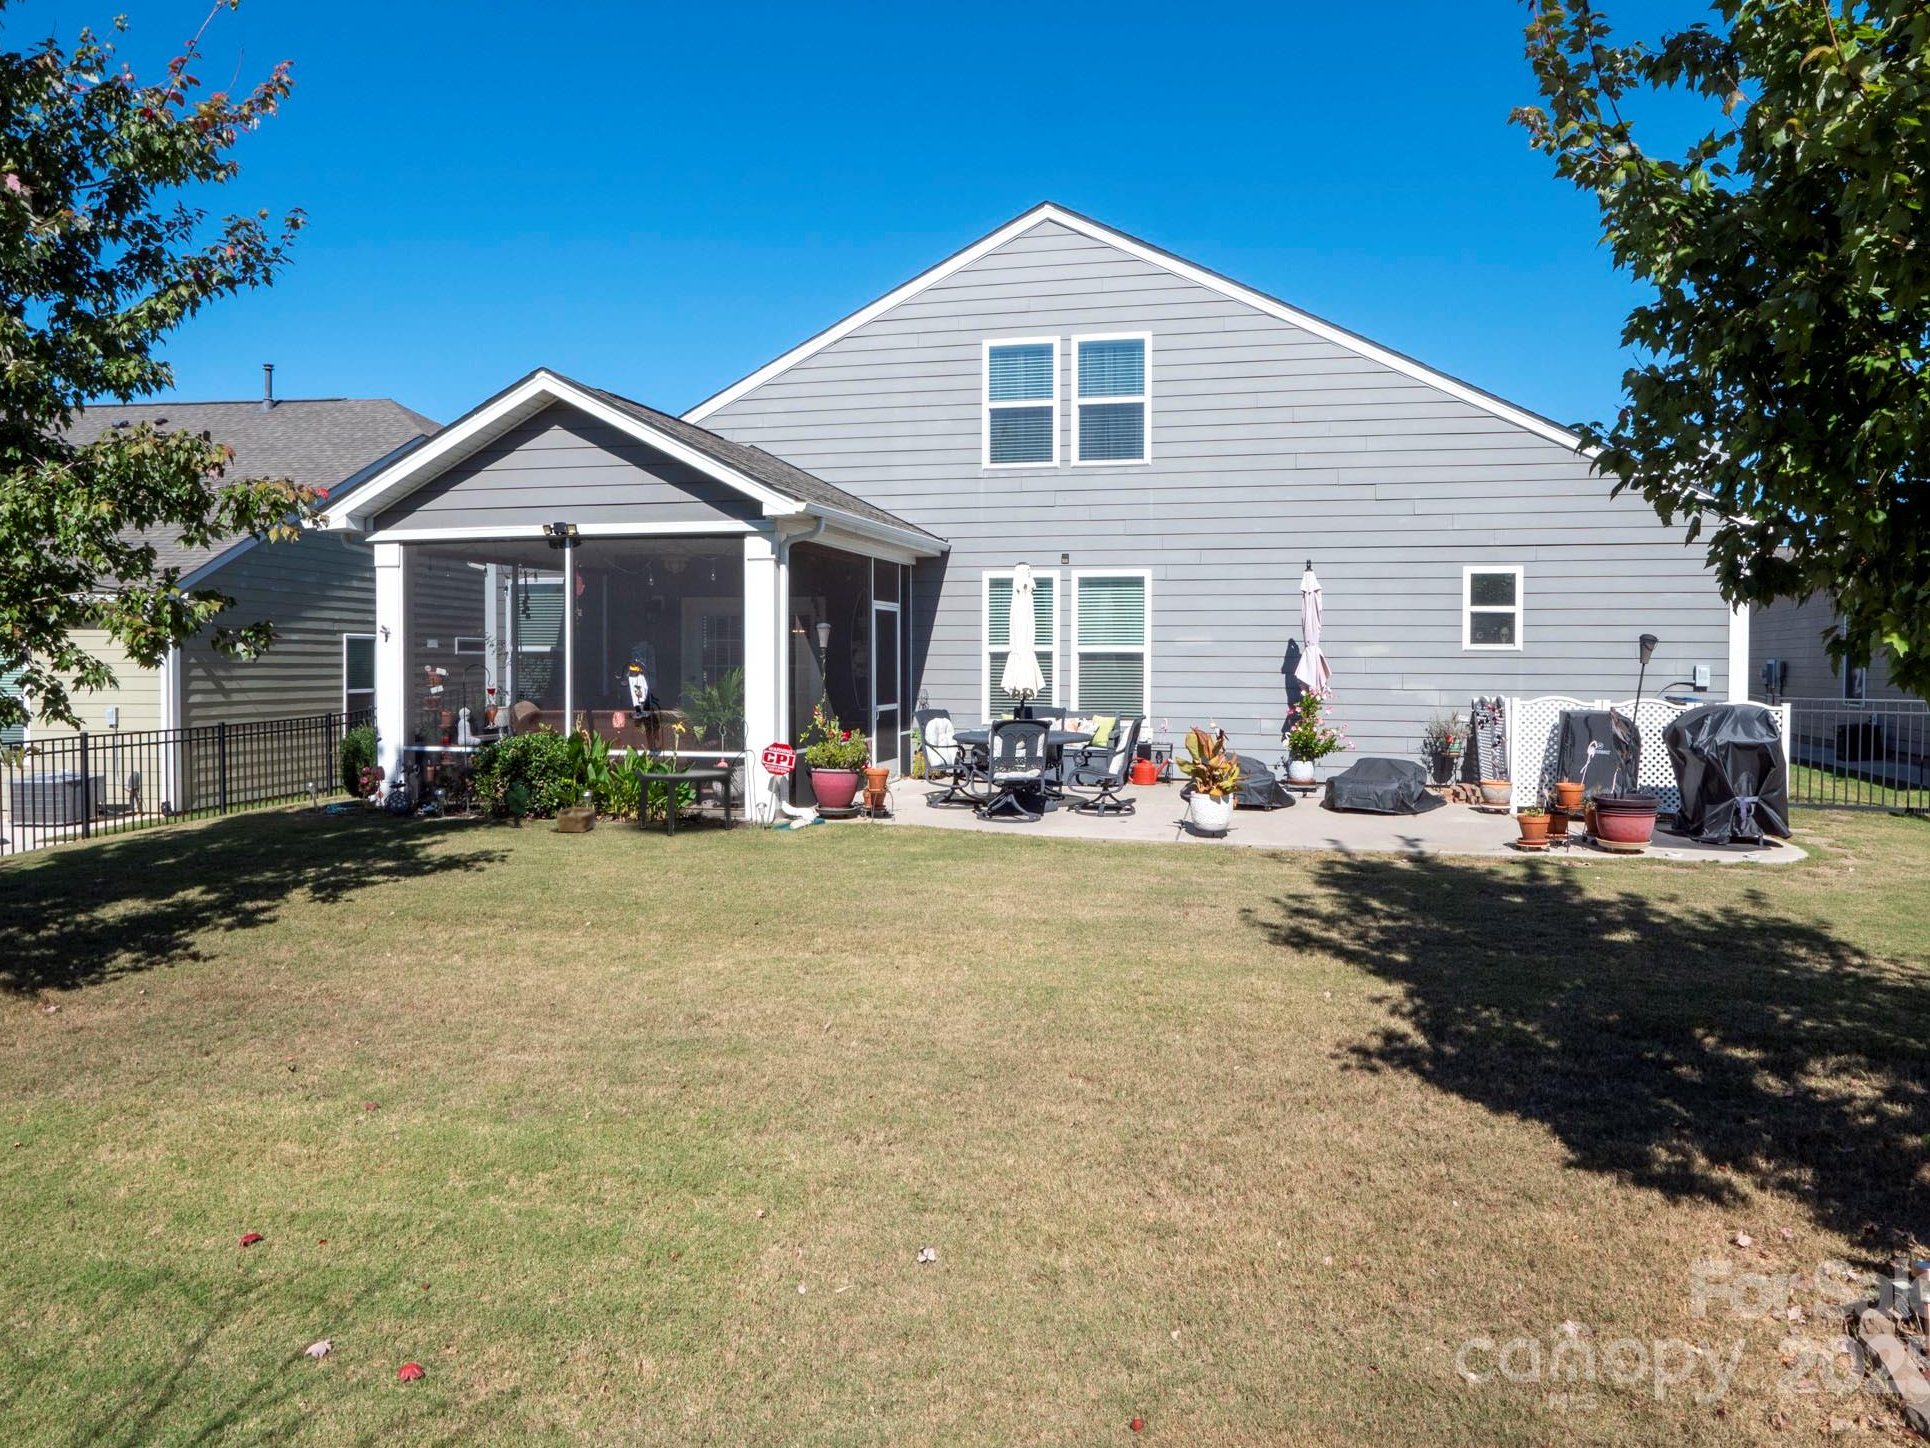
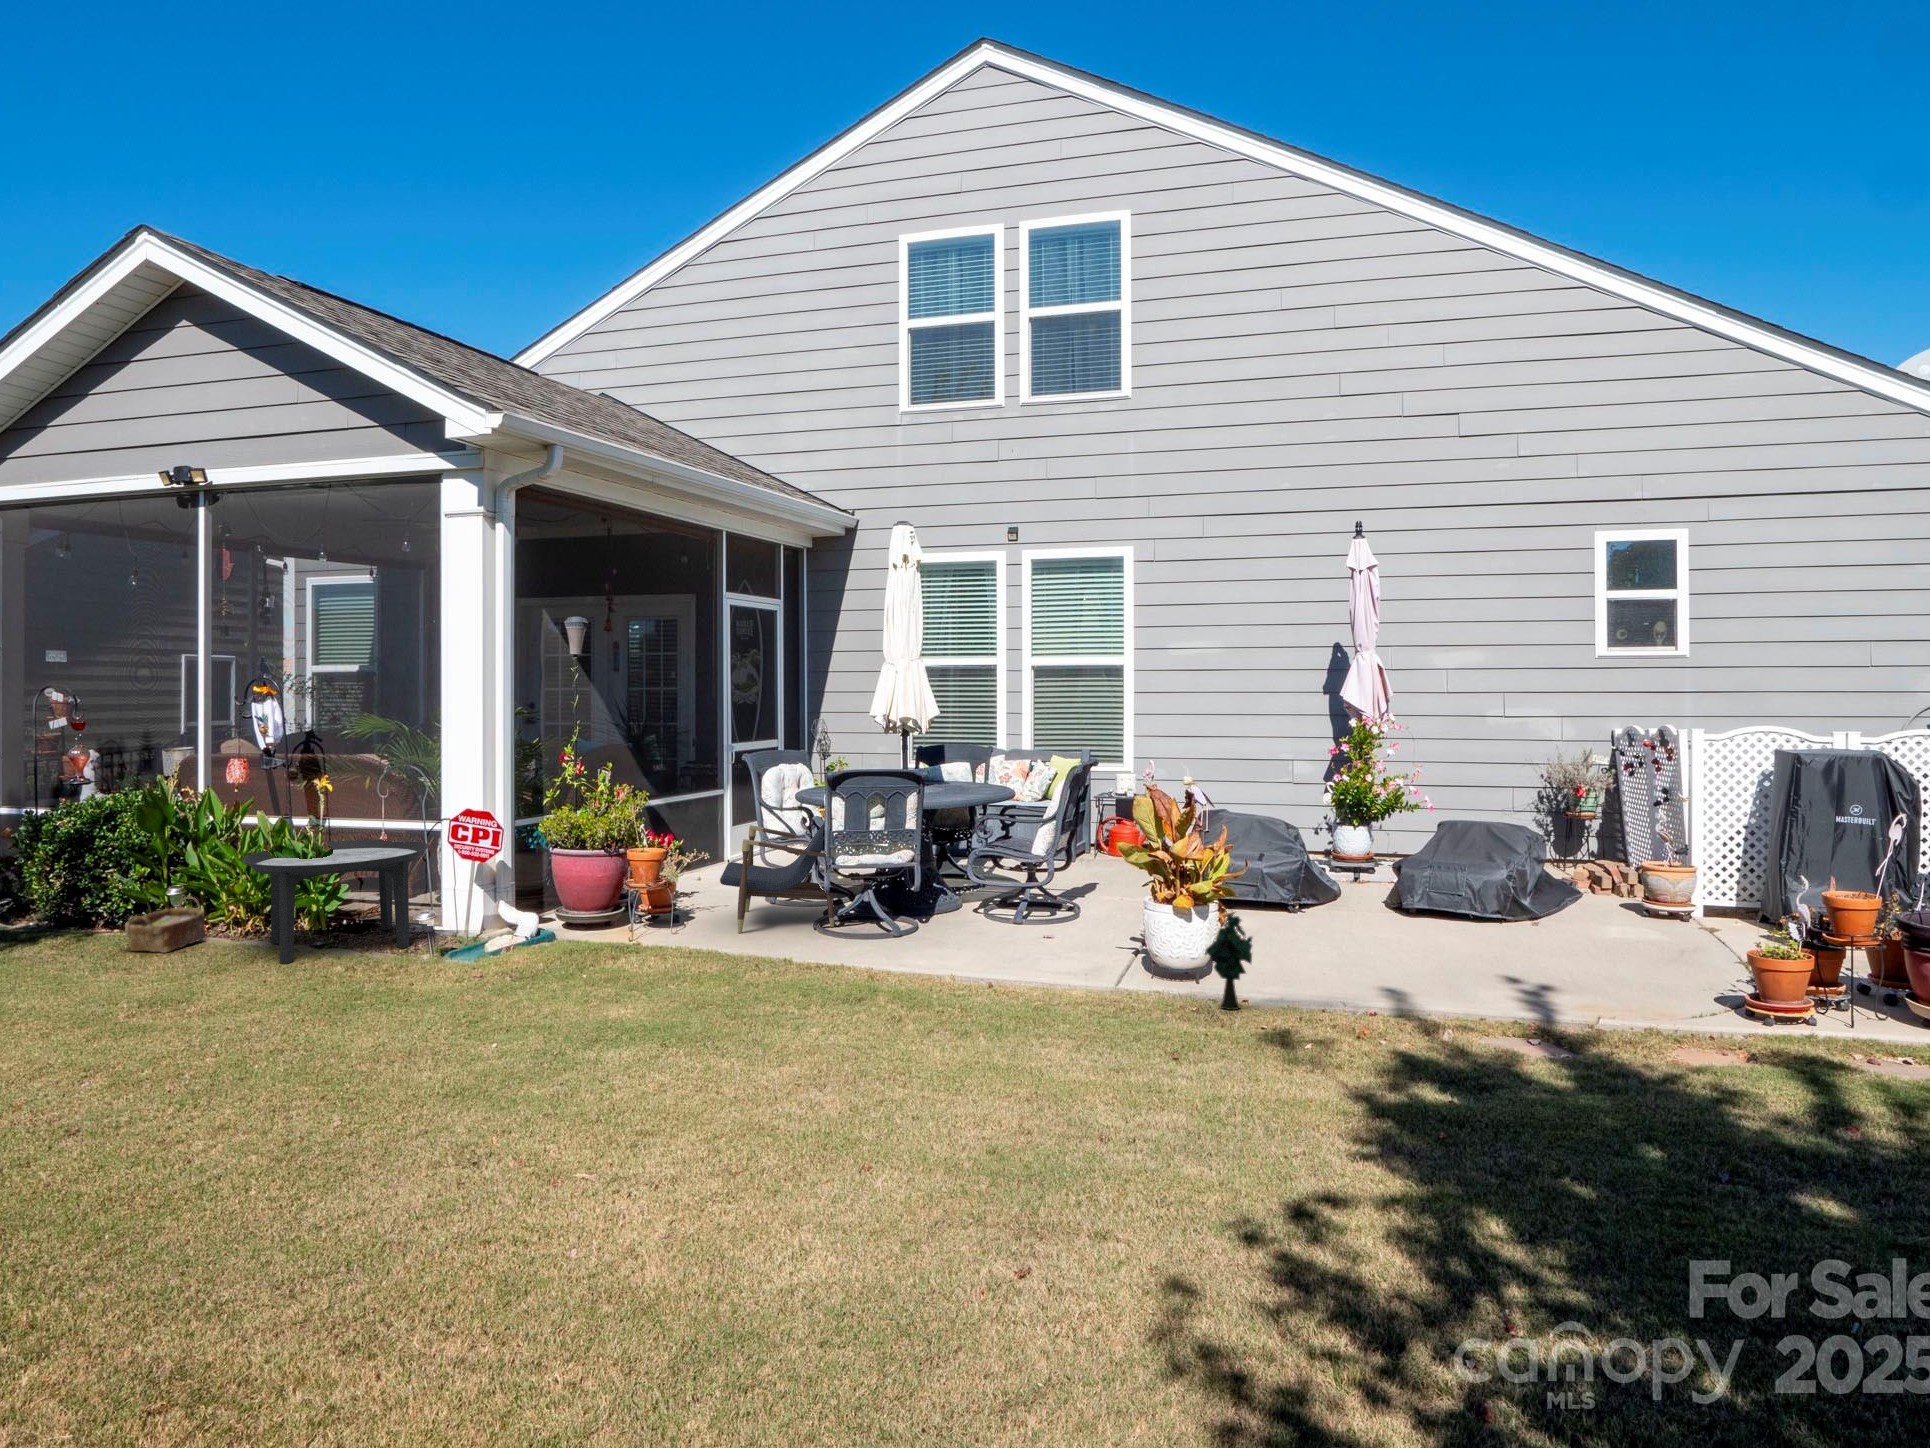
lounge chair: none [908,740,991,823] -> present [720,825,834,933]
decorative plant: present [505,778,533,828] -> present [1205,905,1252,1010]

